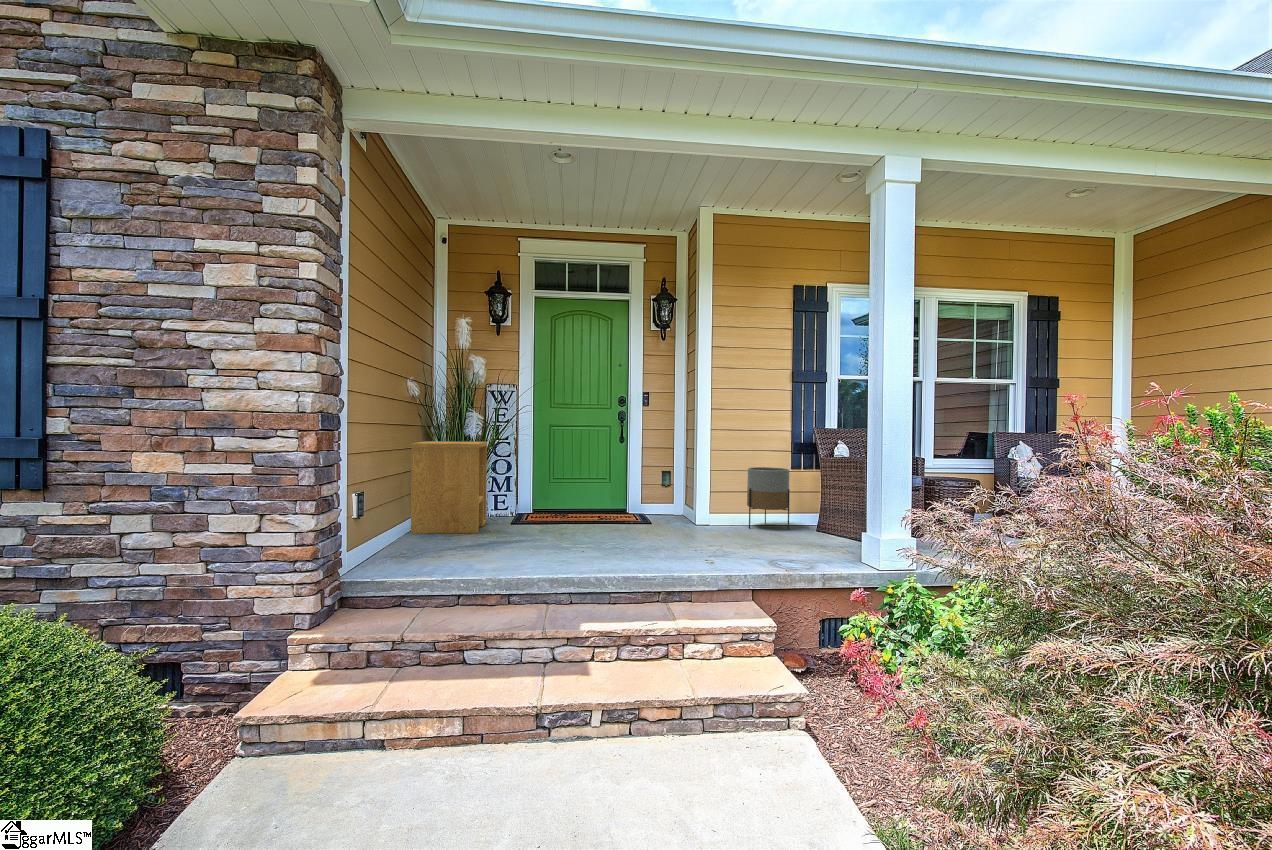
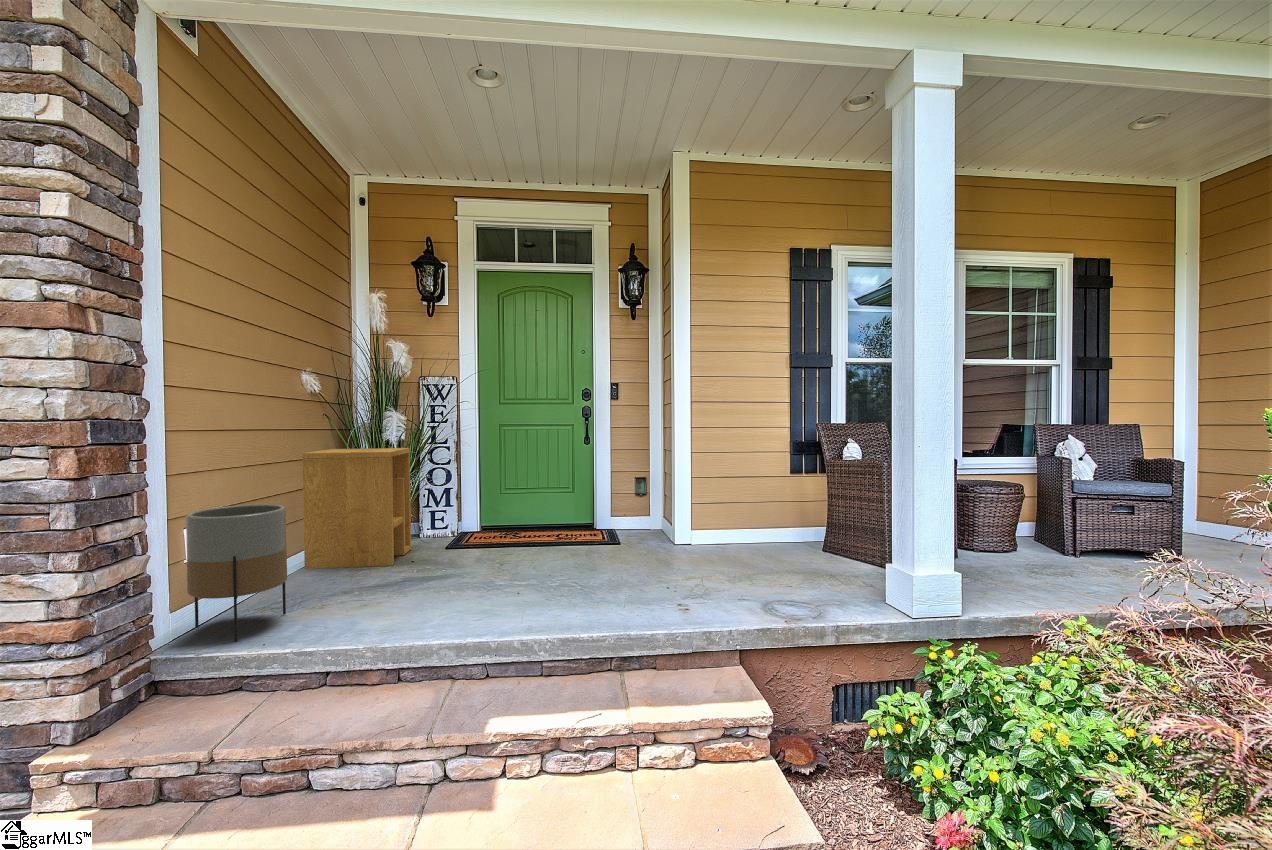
planter: present [747,467,790,530] -> present [186,504,287,642]

